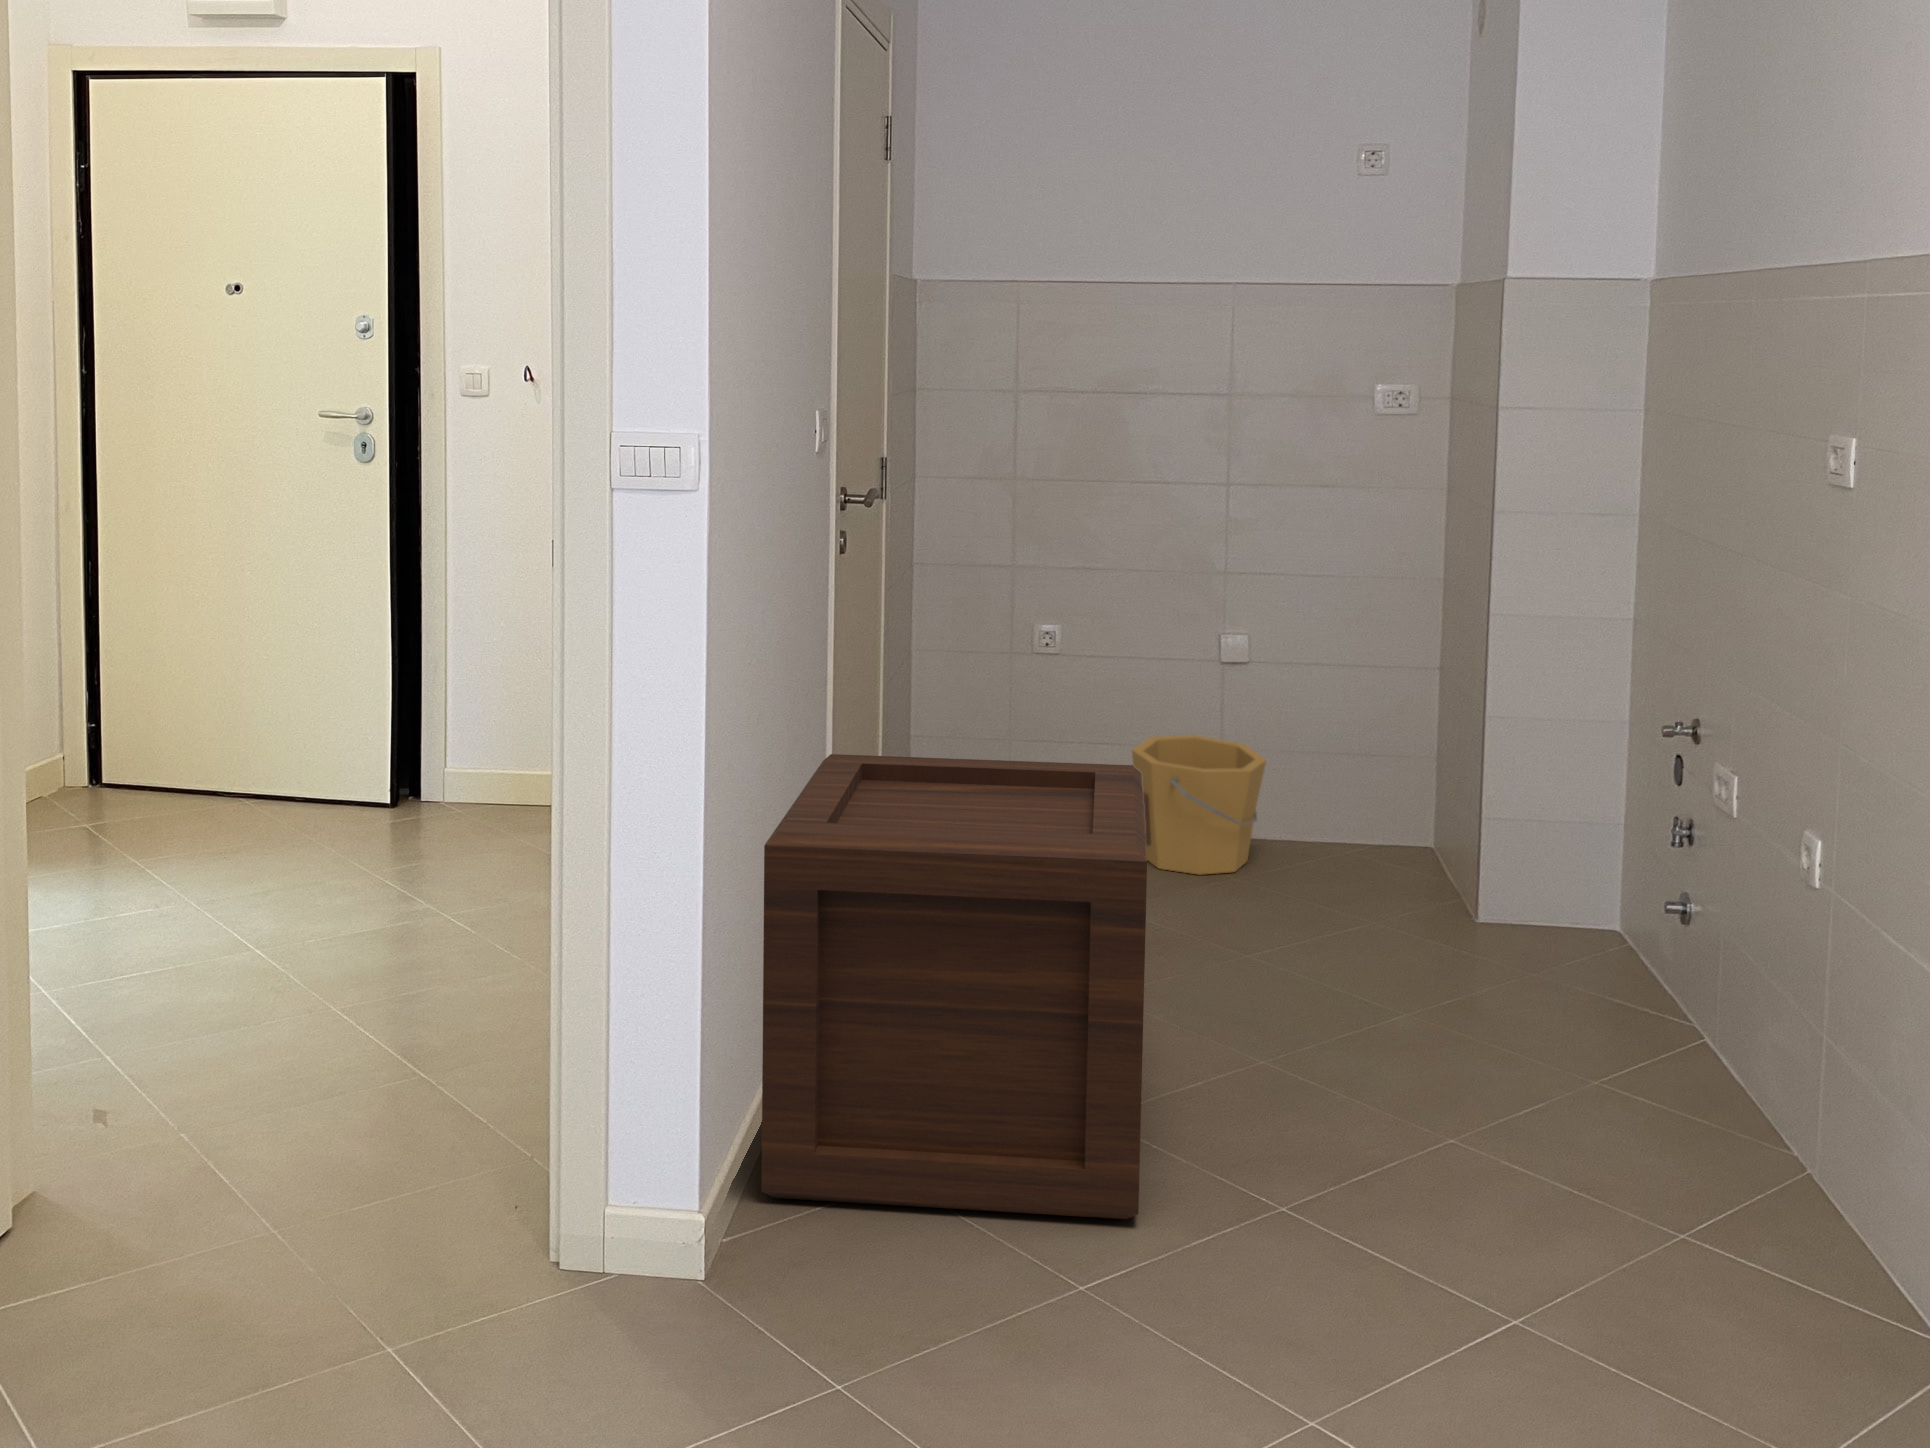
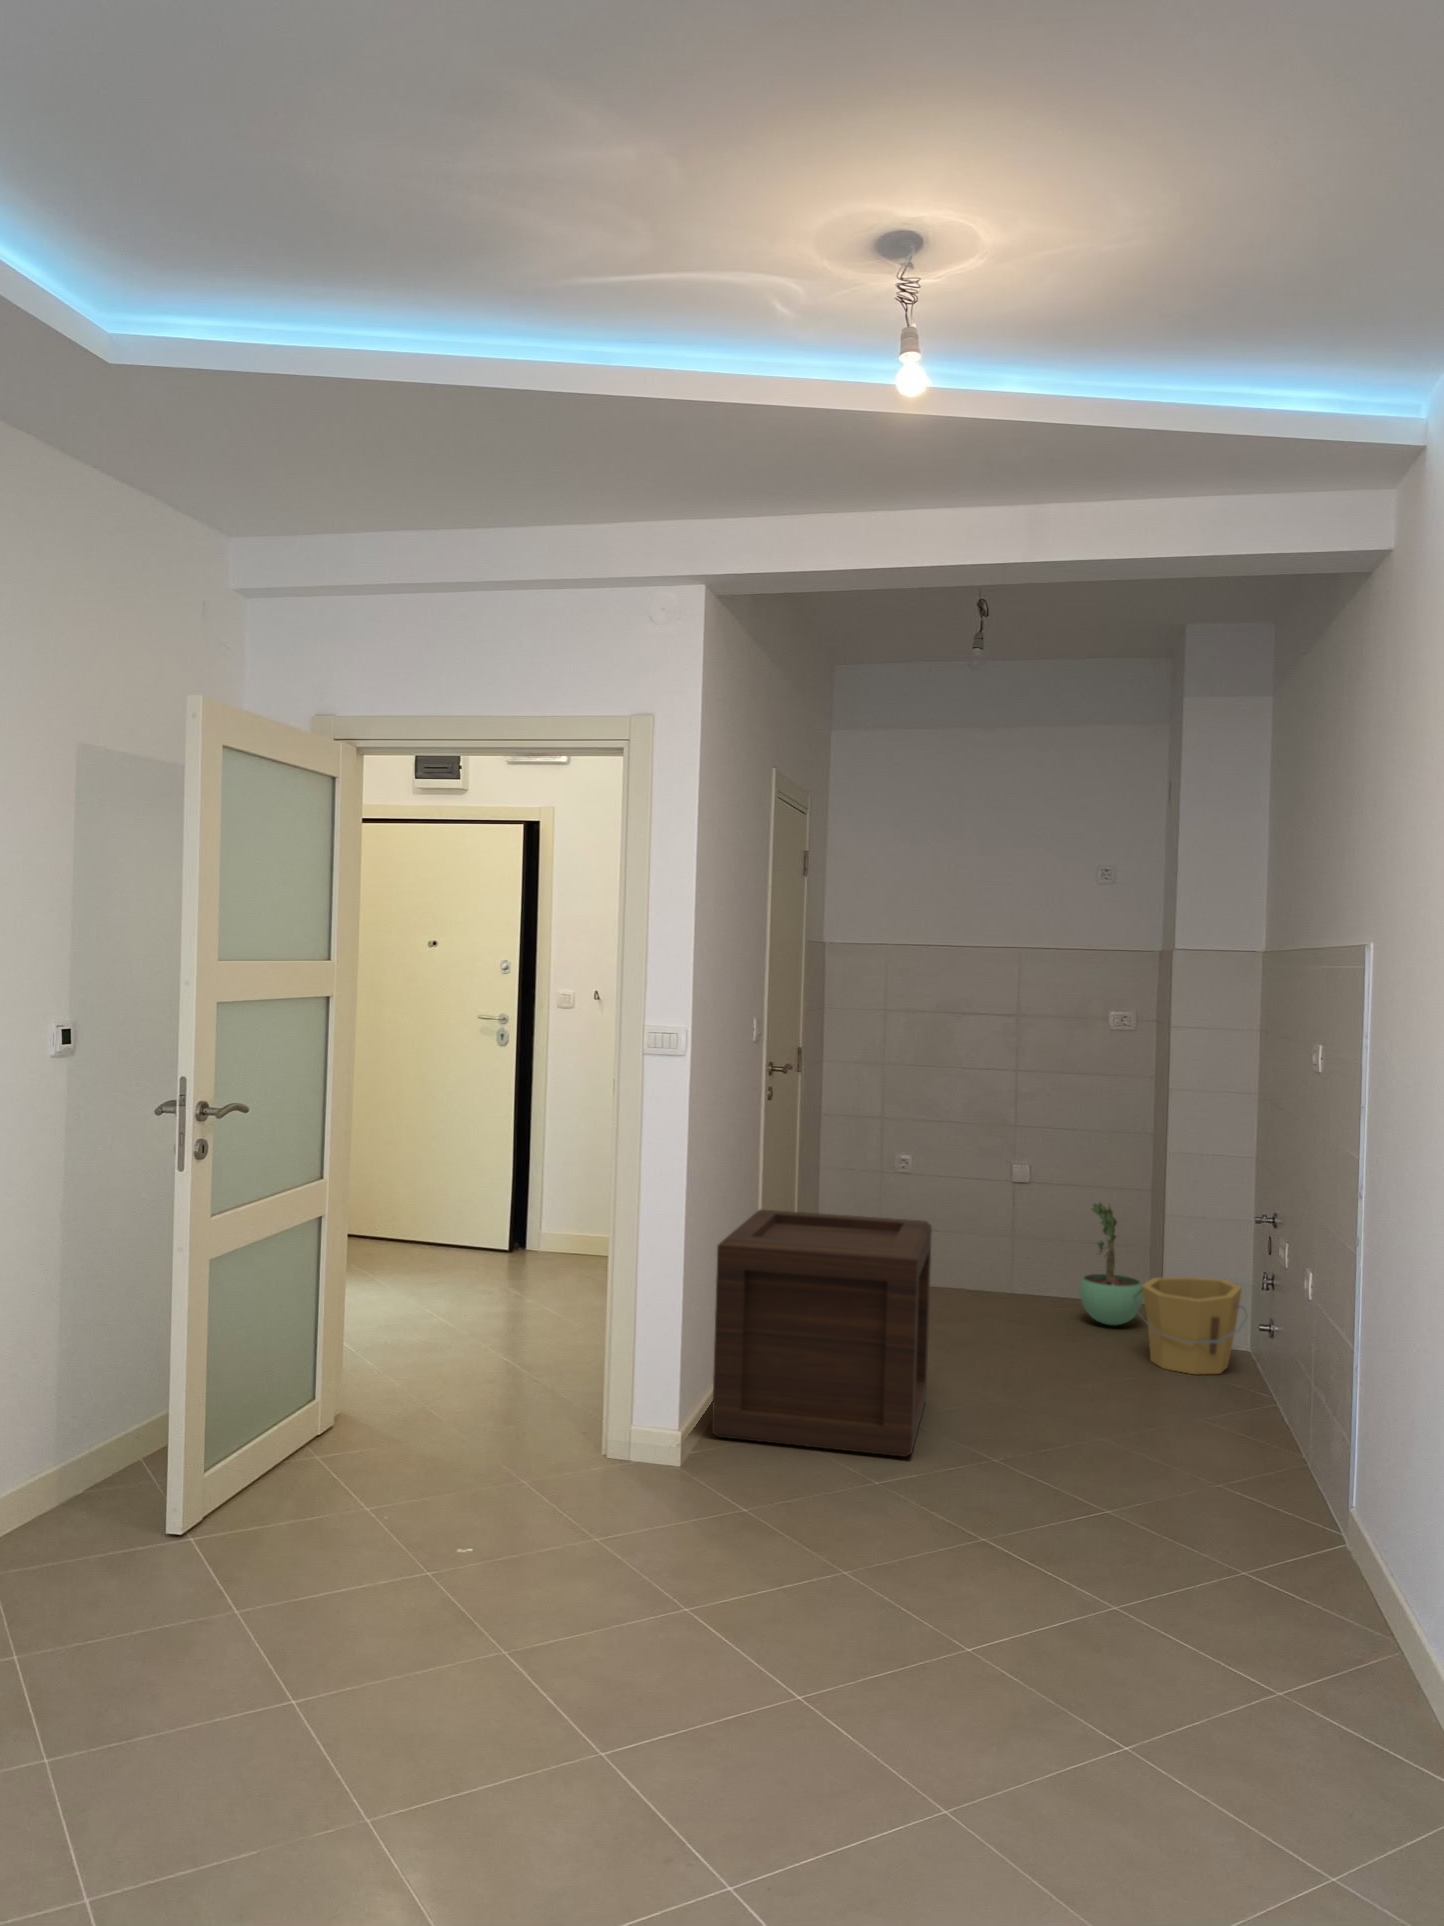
potted plant: none [1340,695,1442,893] -> present [1080,1203,1143,1325]
bucket: present [1132,735,1266,875] -> present [1133,1277,1247,1374]

